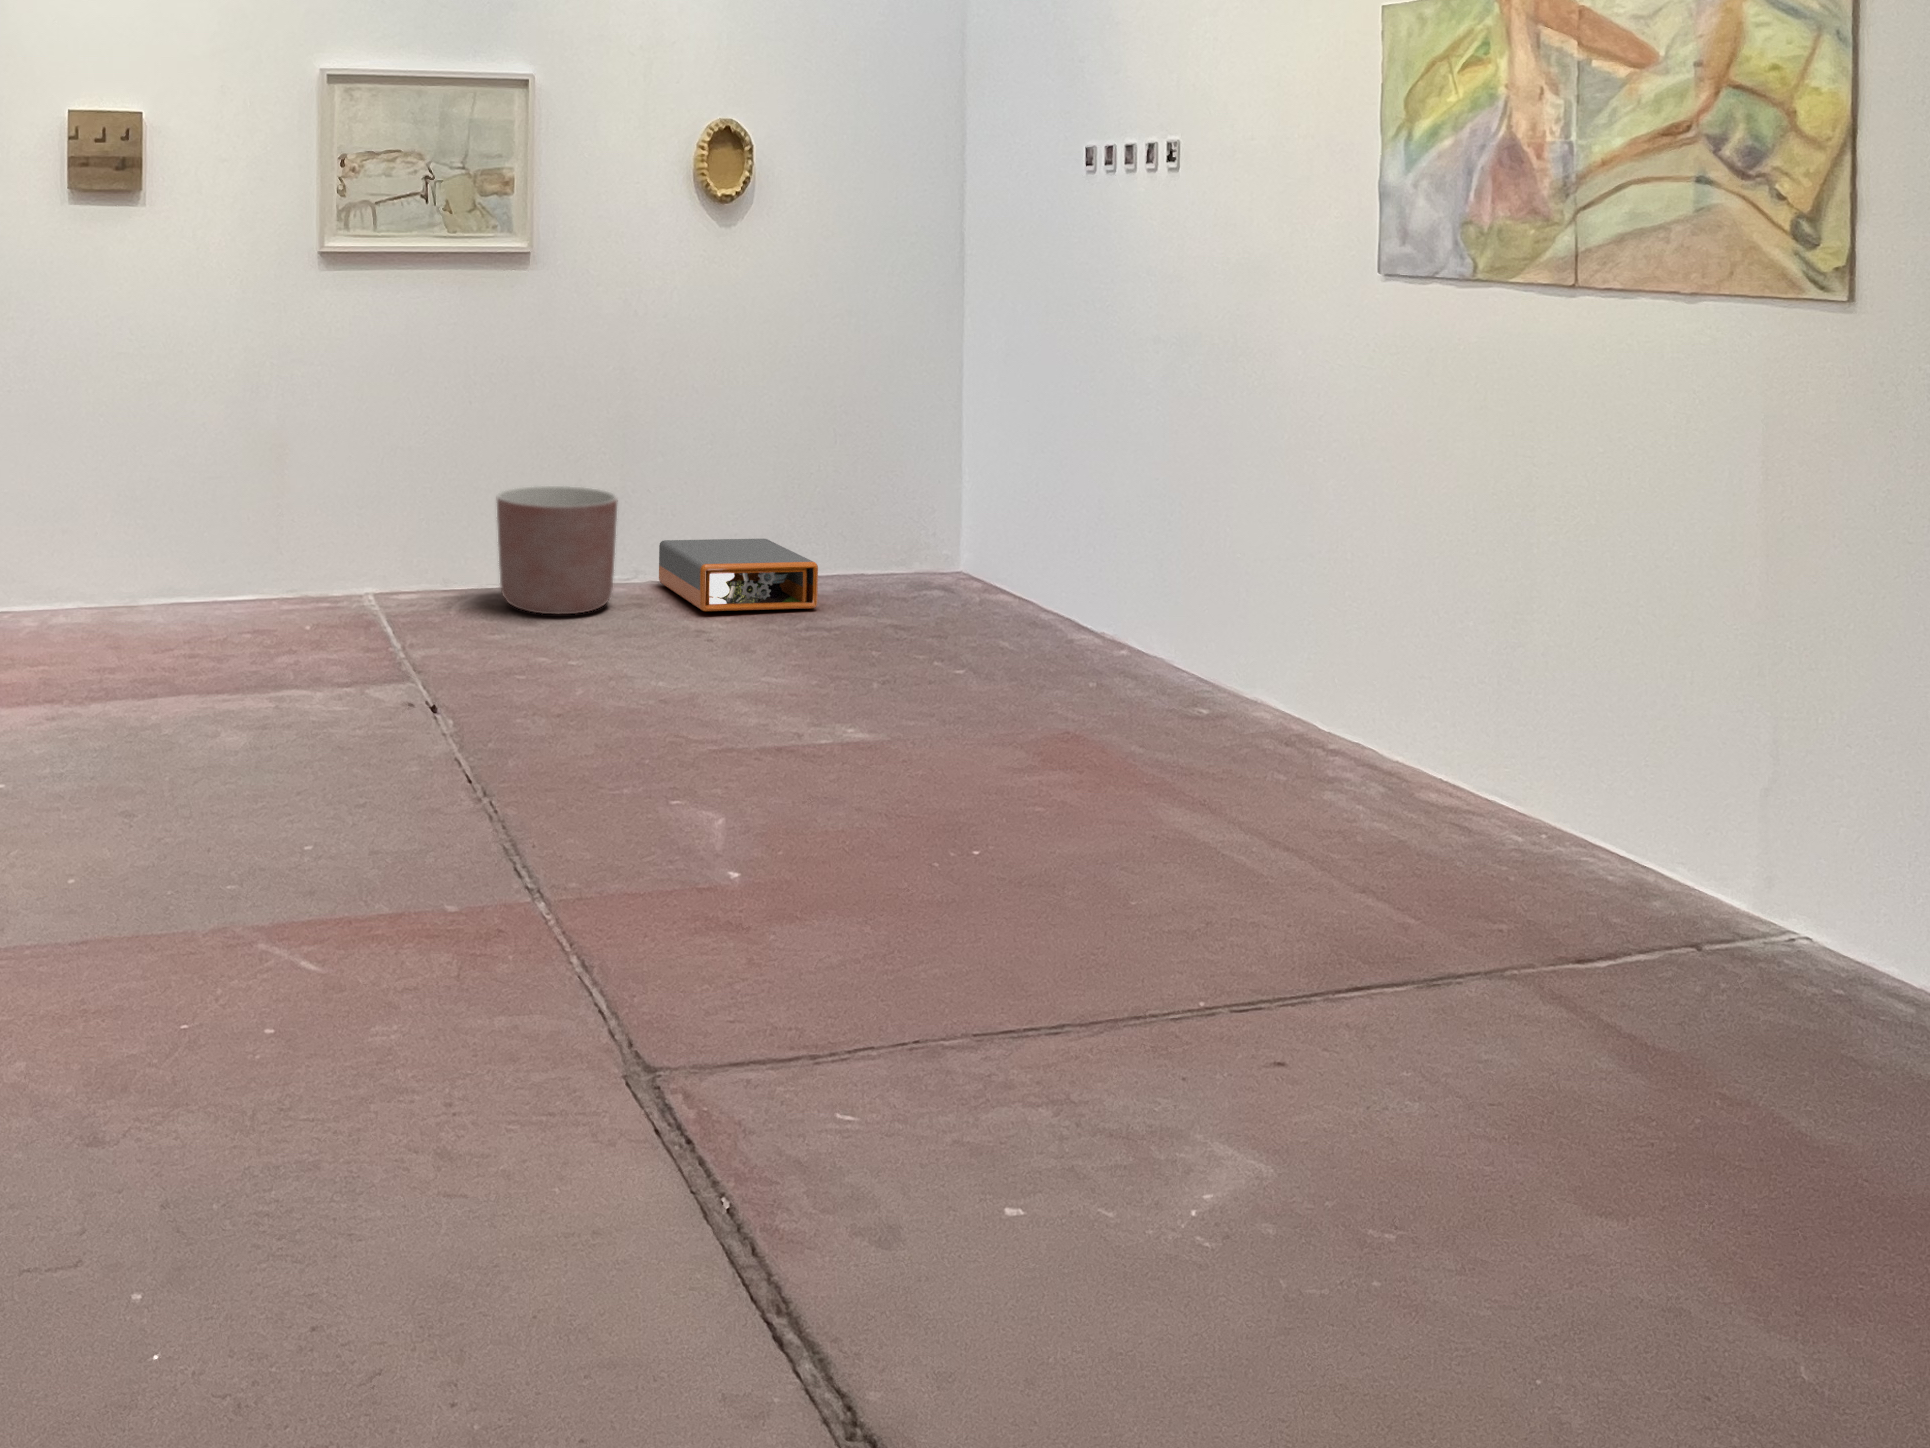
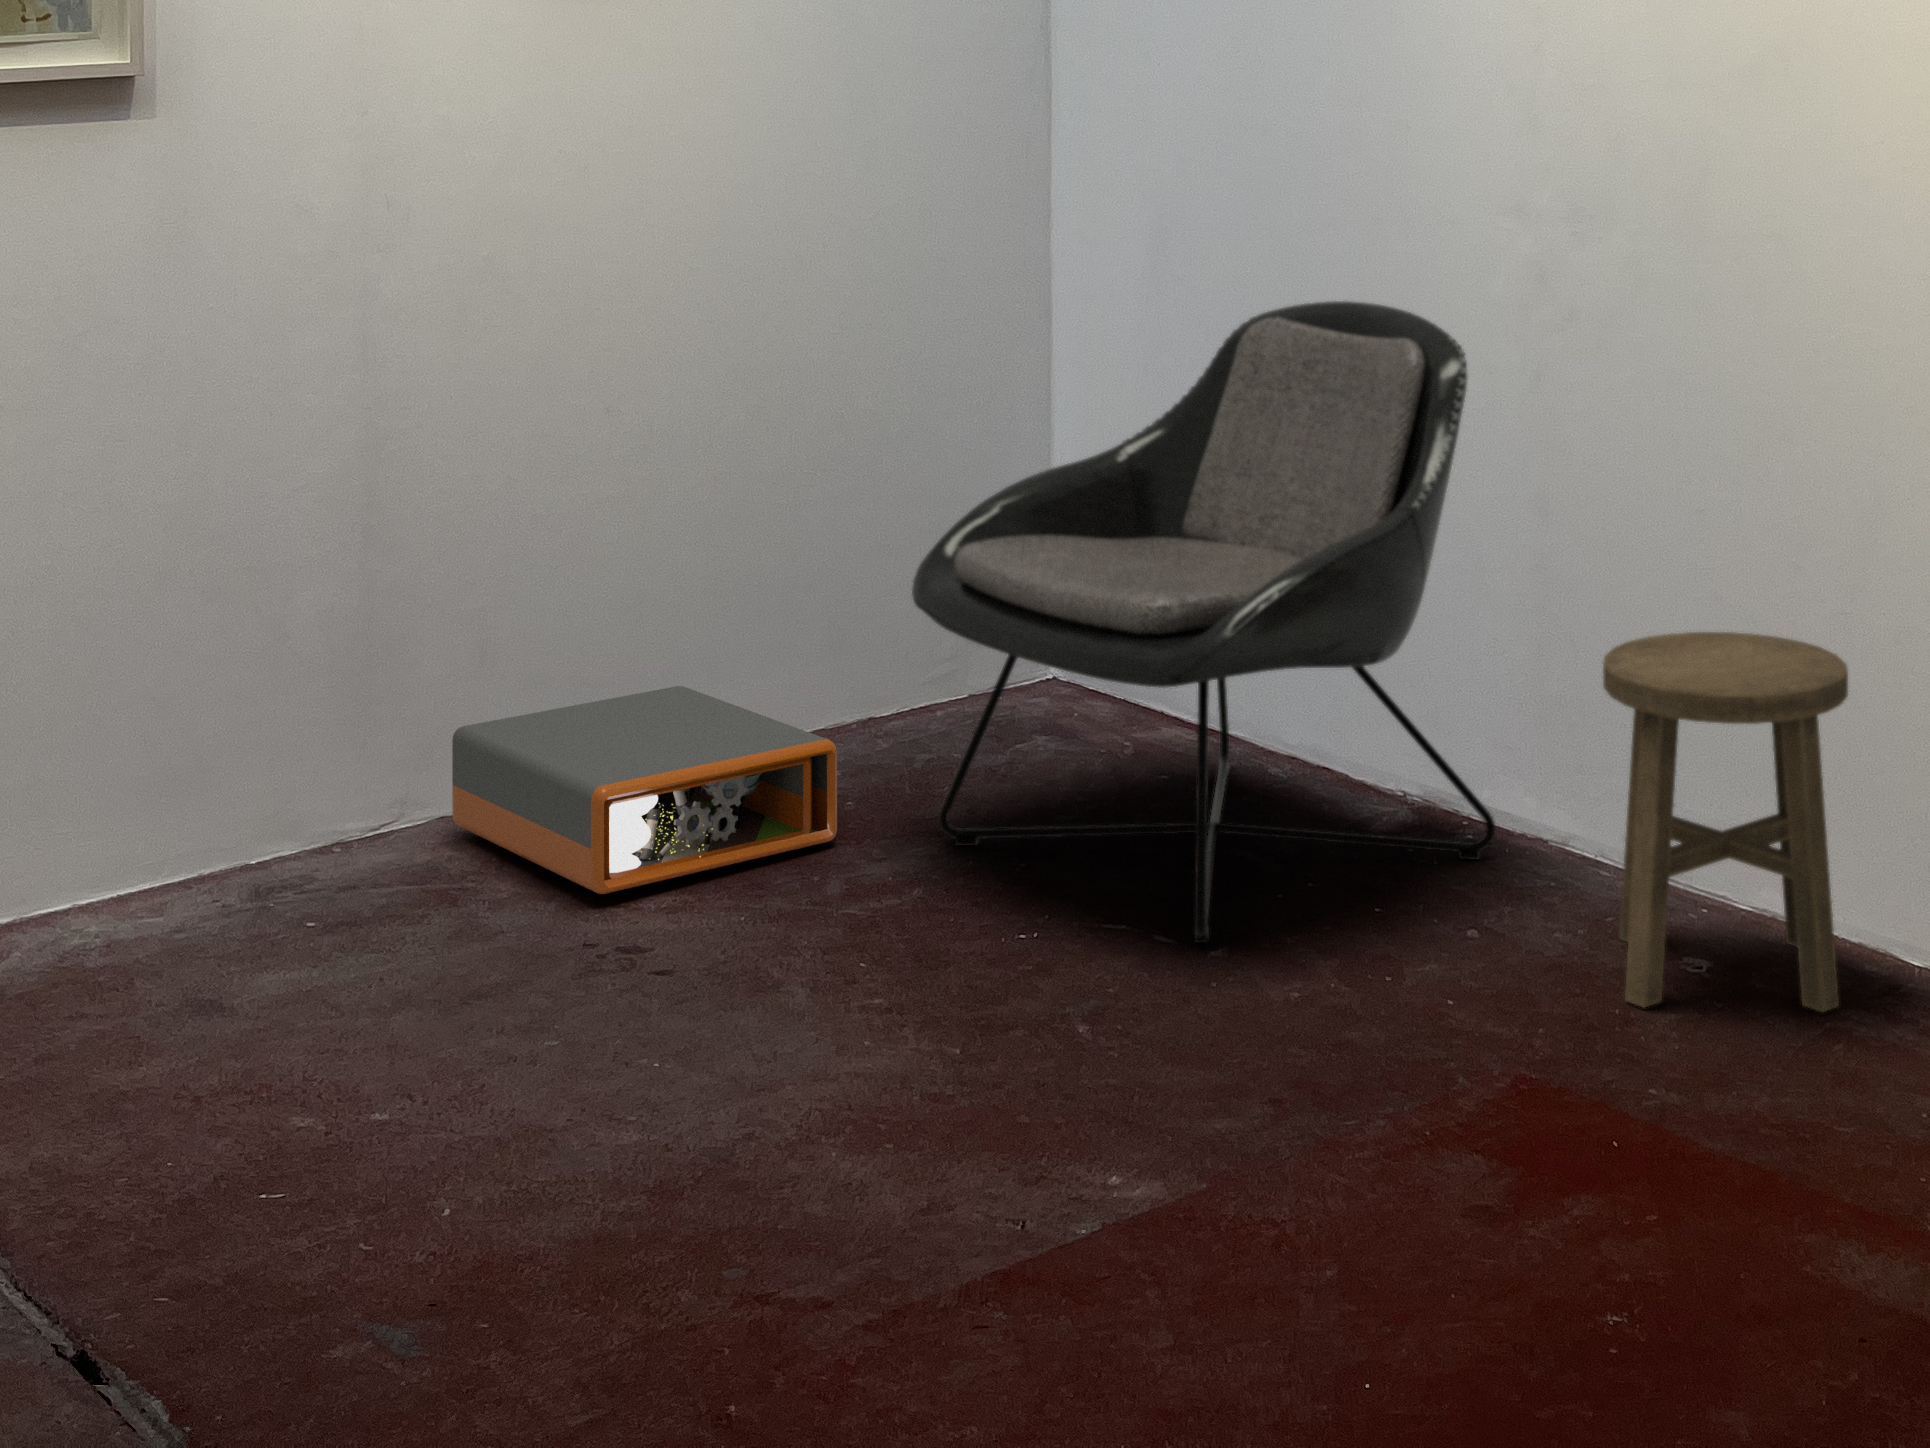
lounge chair: none [851,382,1131,664] -> present [912,301,1496,943]
planter: present [497,486,618,614] -> none [74,635,384,970]
stool: none [1151,544,1283,732] -> present [1603,632,1848,1012]

